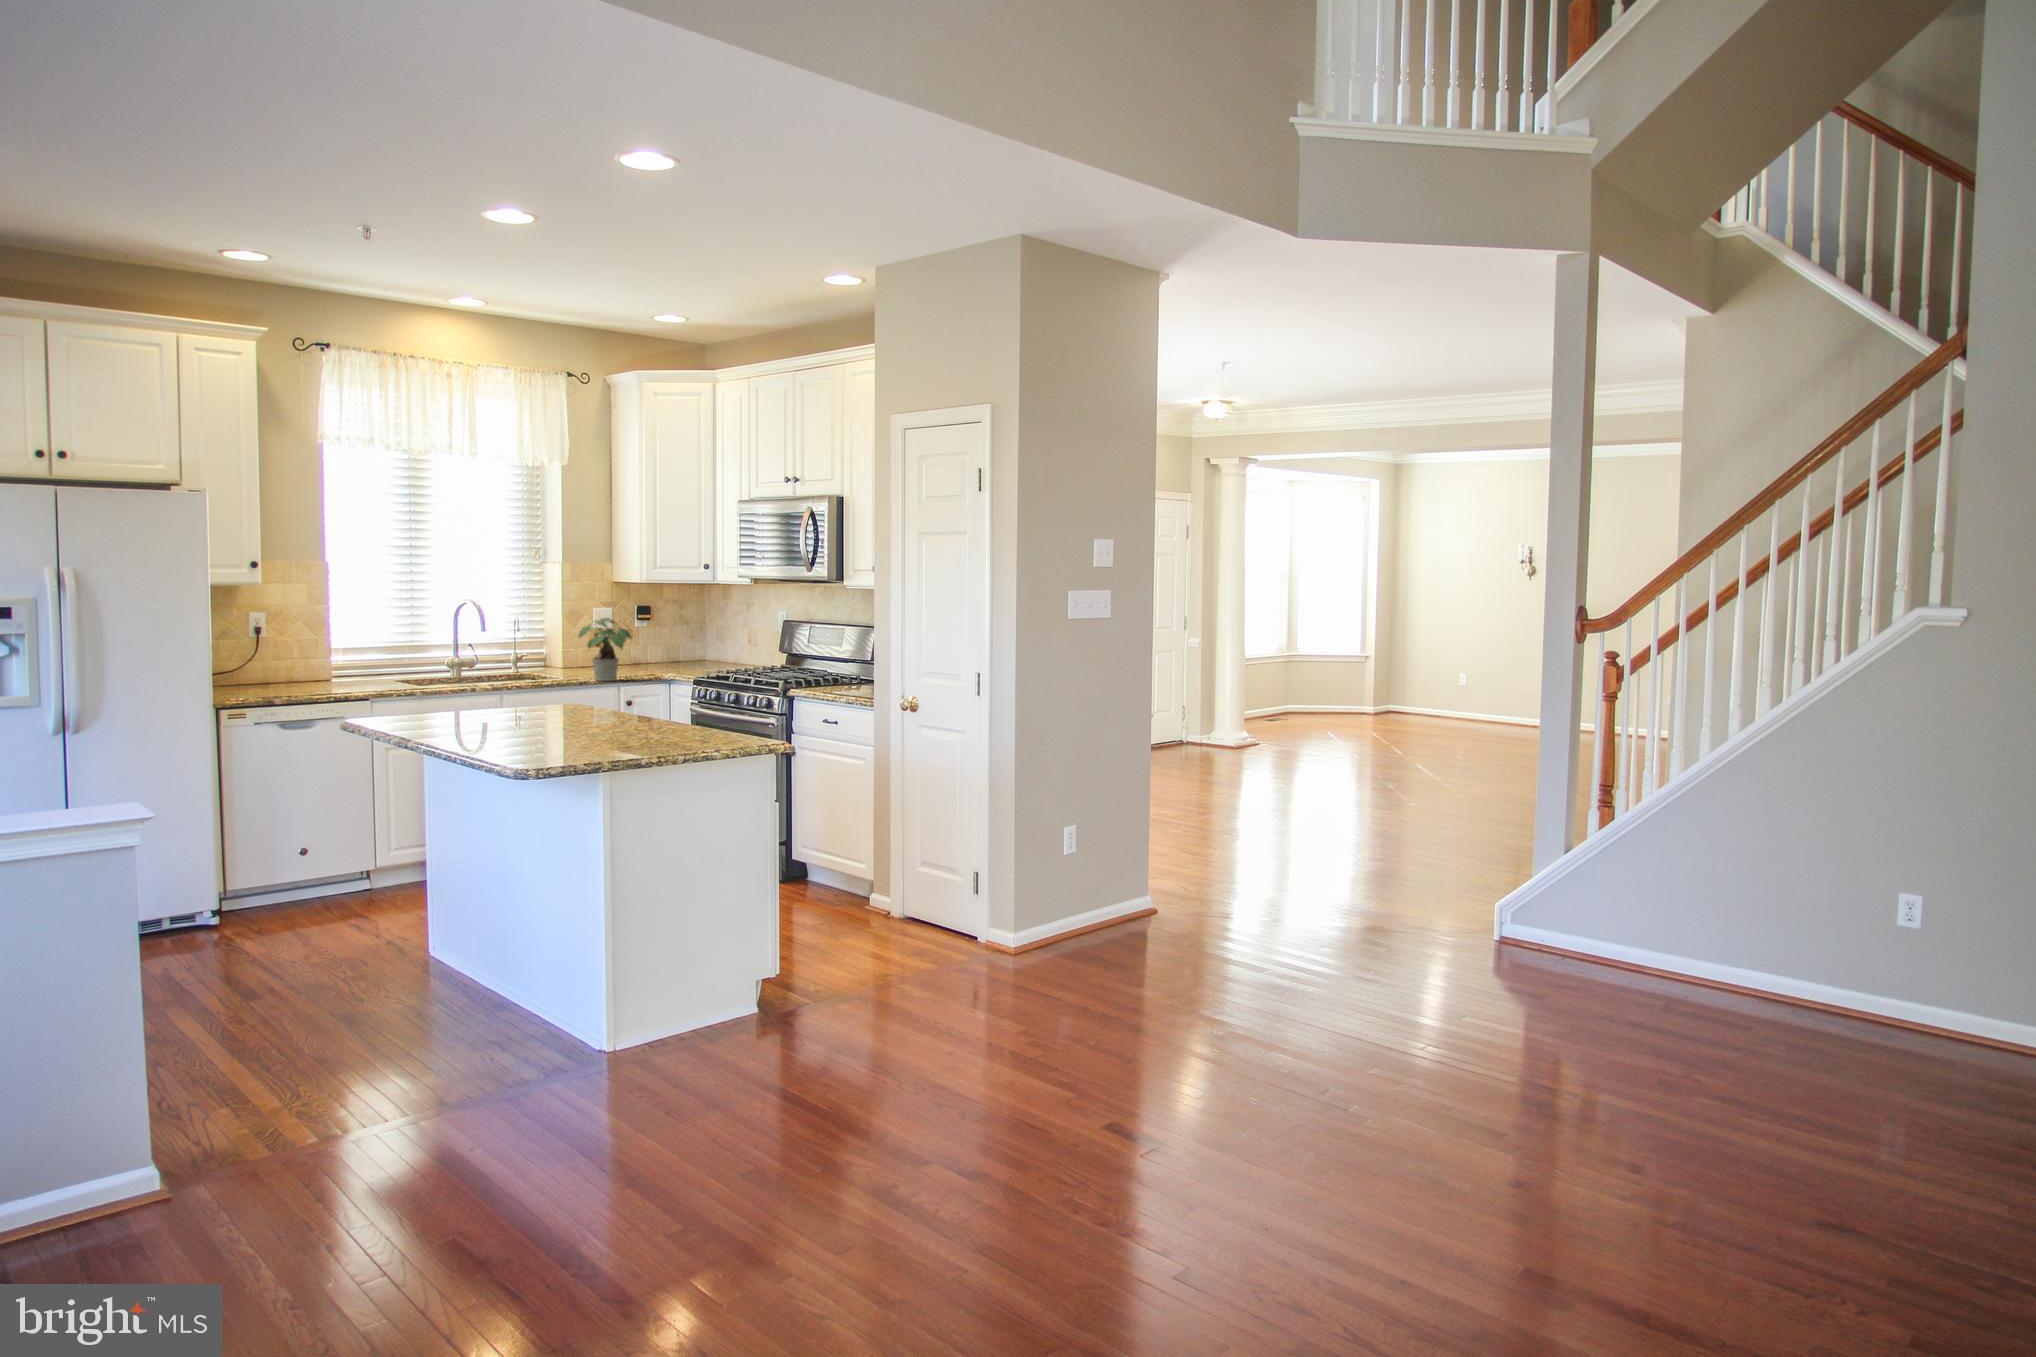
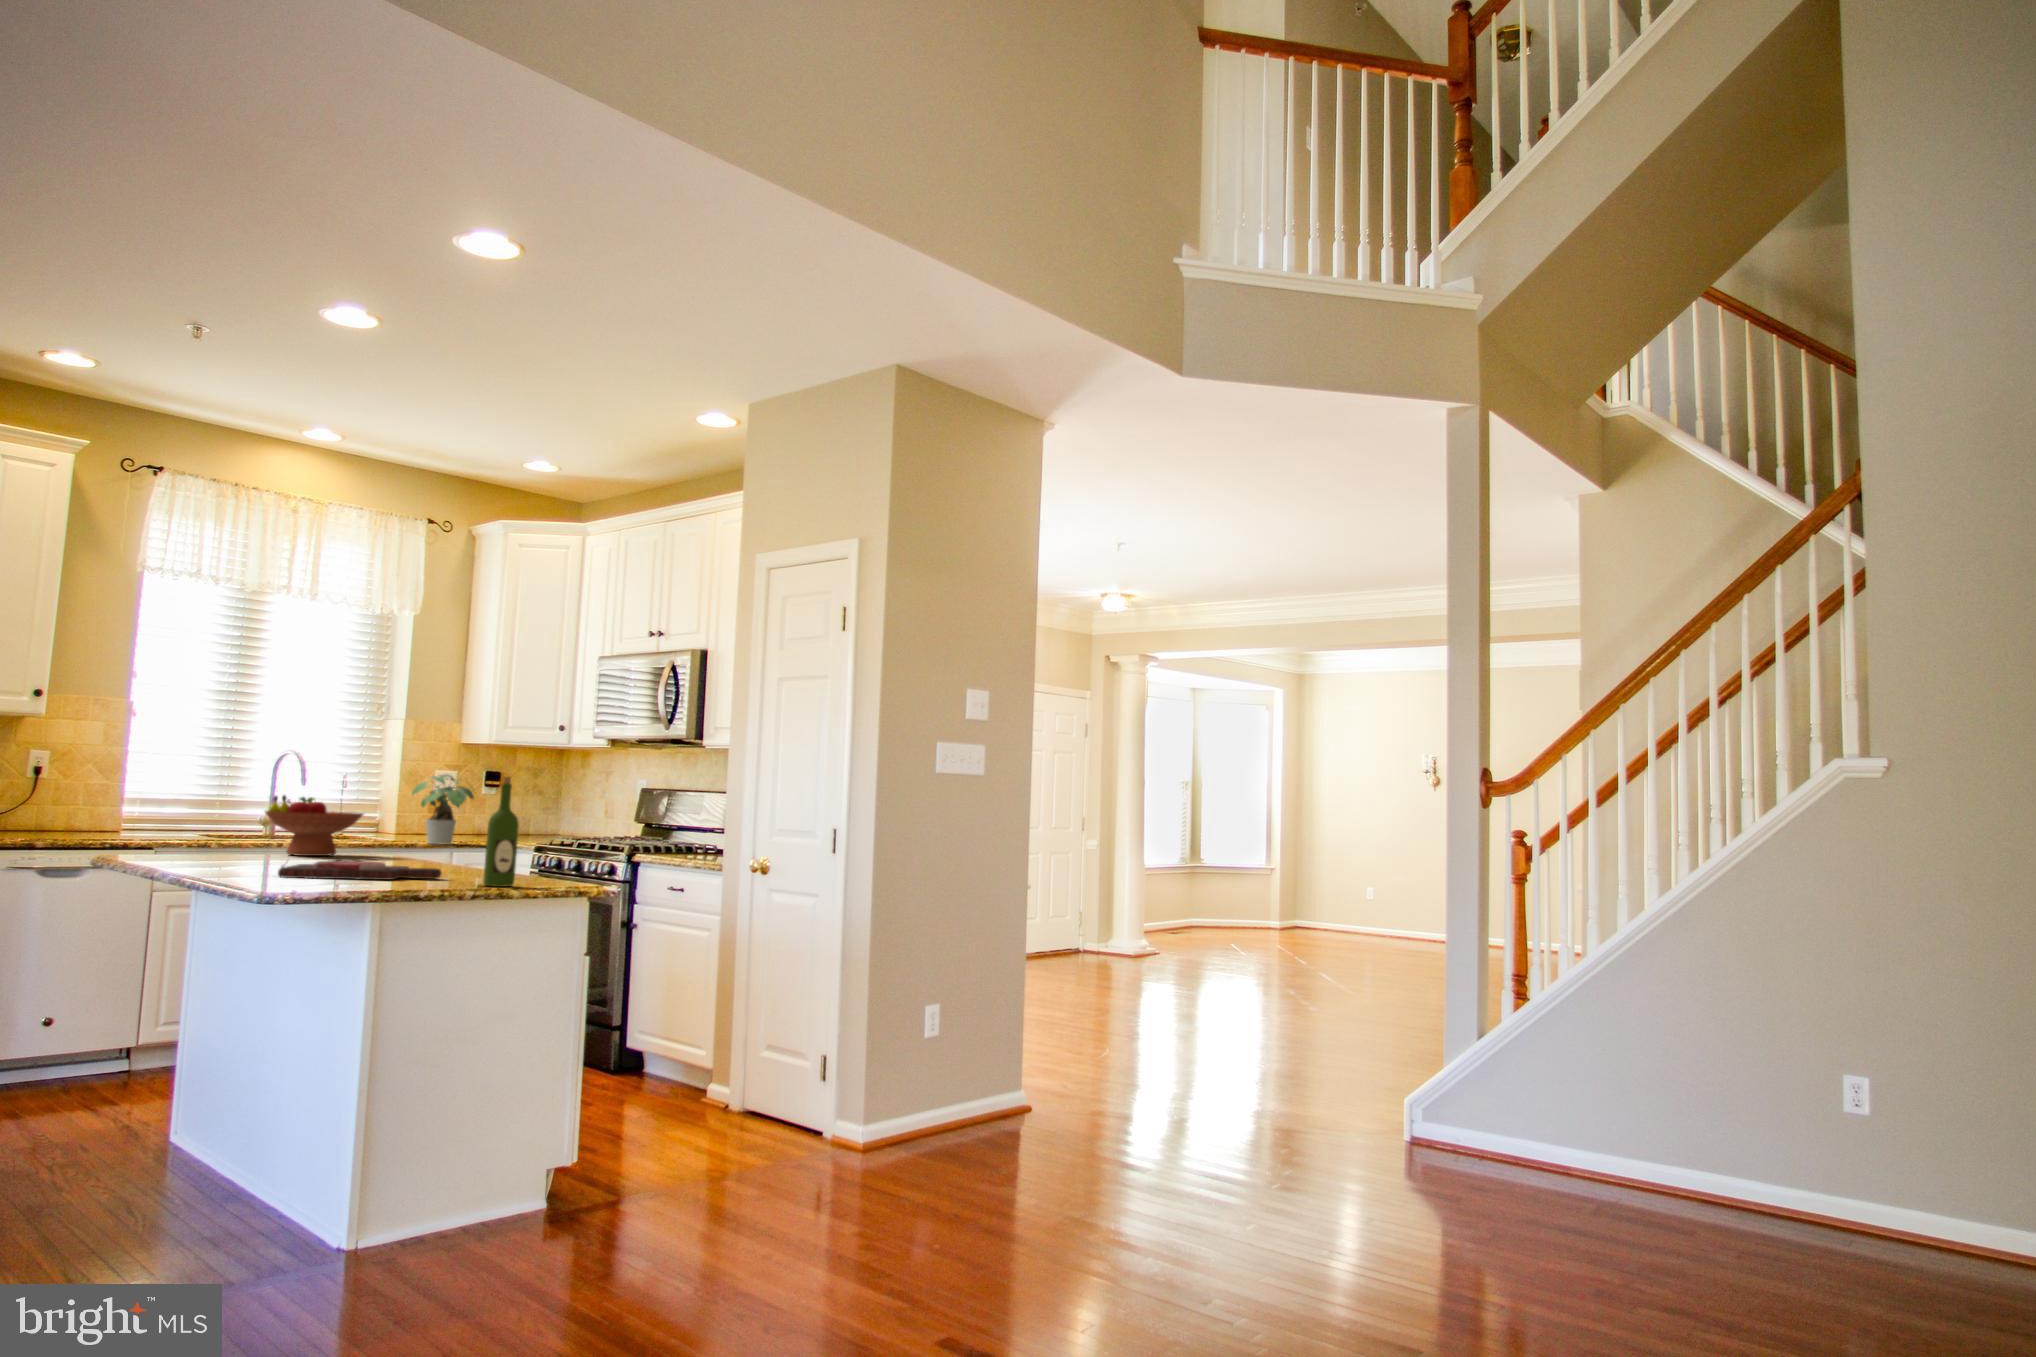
wine bottle: none [693,652,719,747] -> present [483,777,519,887]
fruit bowl: none [474,655,559,707] -> present [265,795,363,856]
cutting board: none [520,722,652,743] -> present [278,859,441,880]

